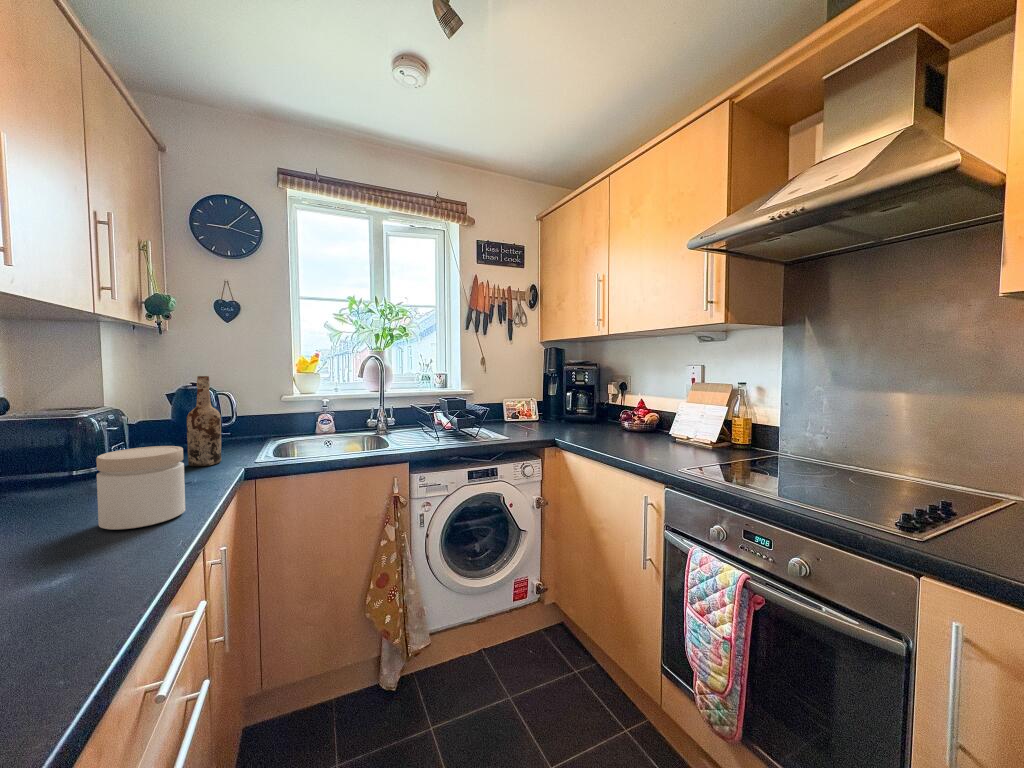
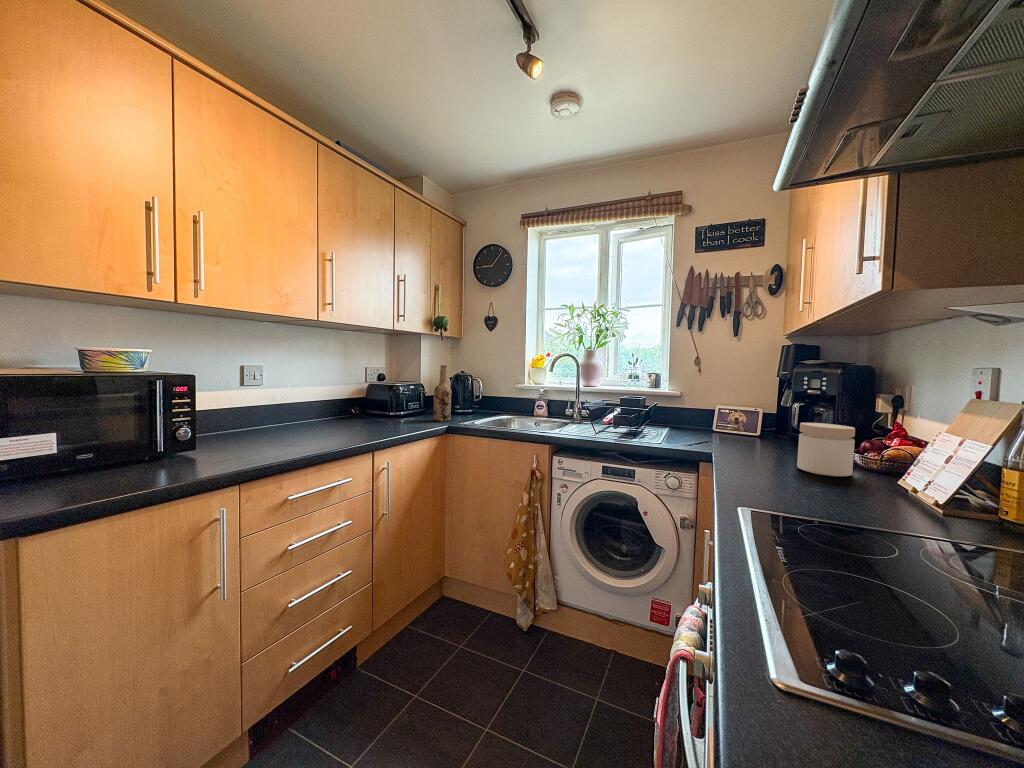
jar: present [96,446,185,530] -> present [797,423,855,477]

